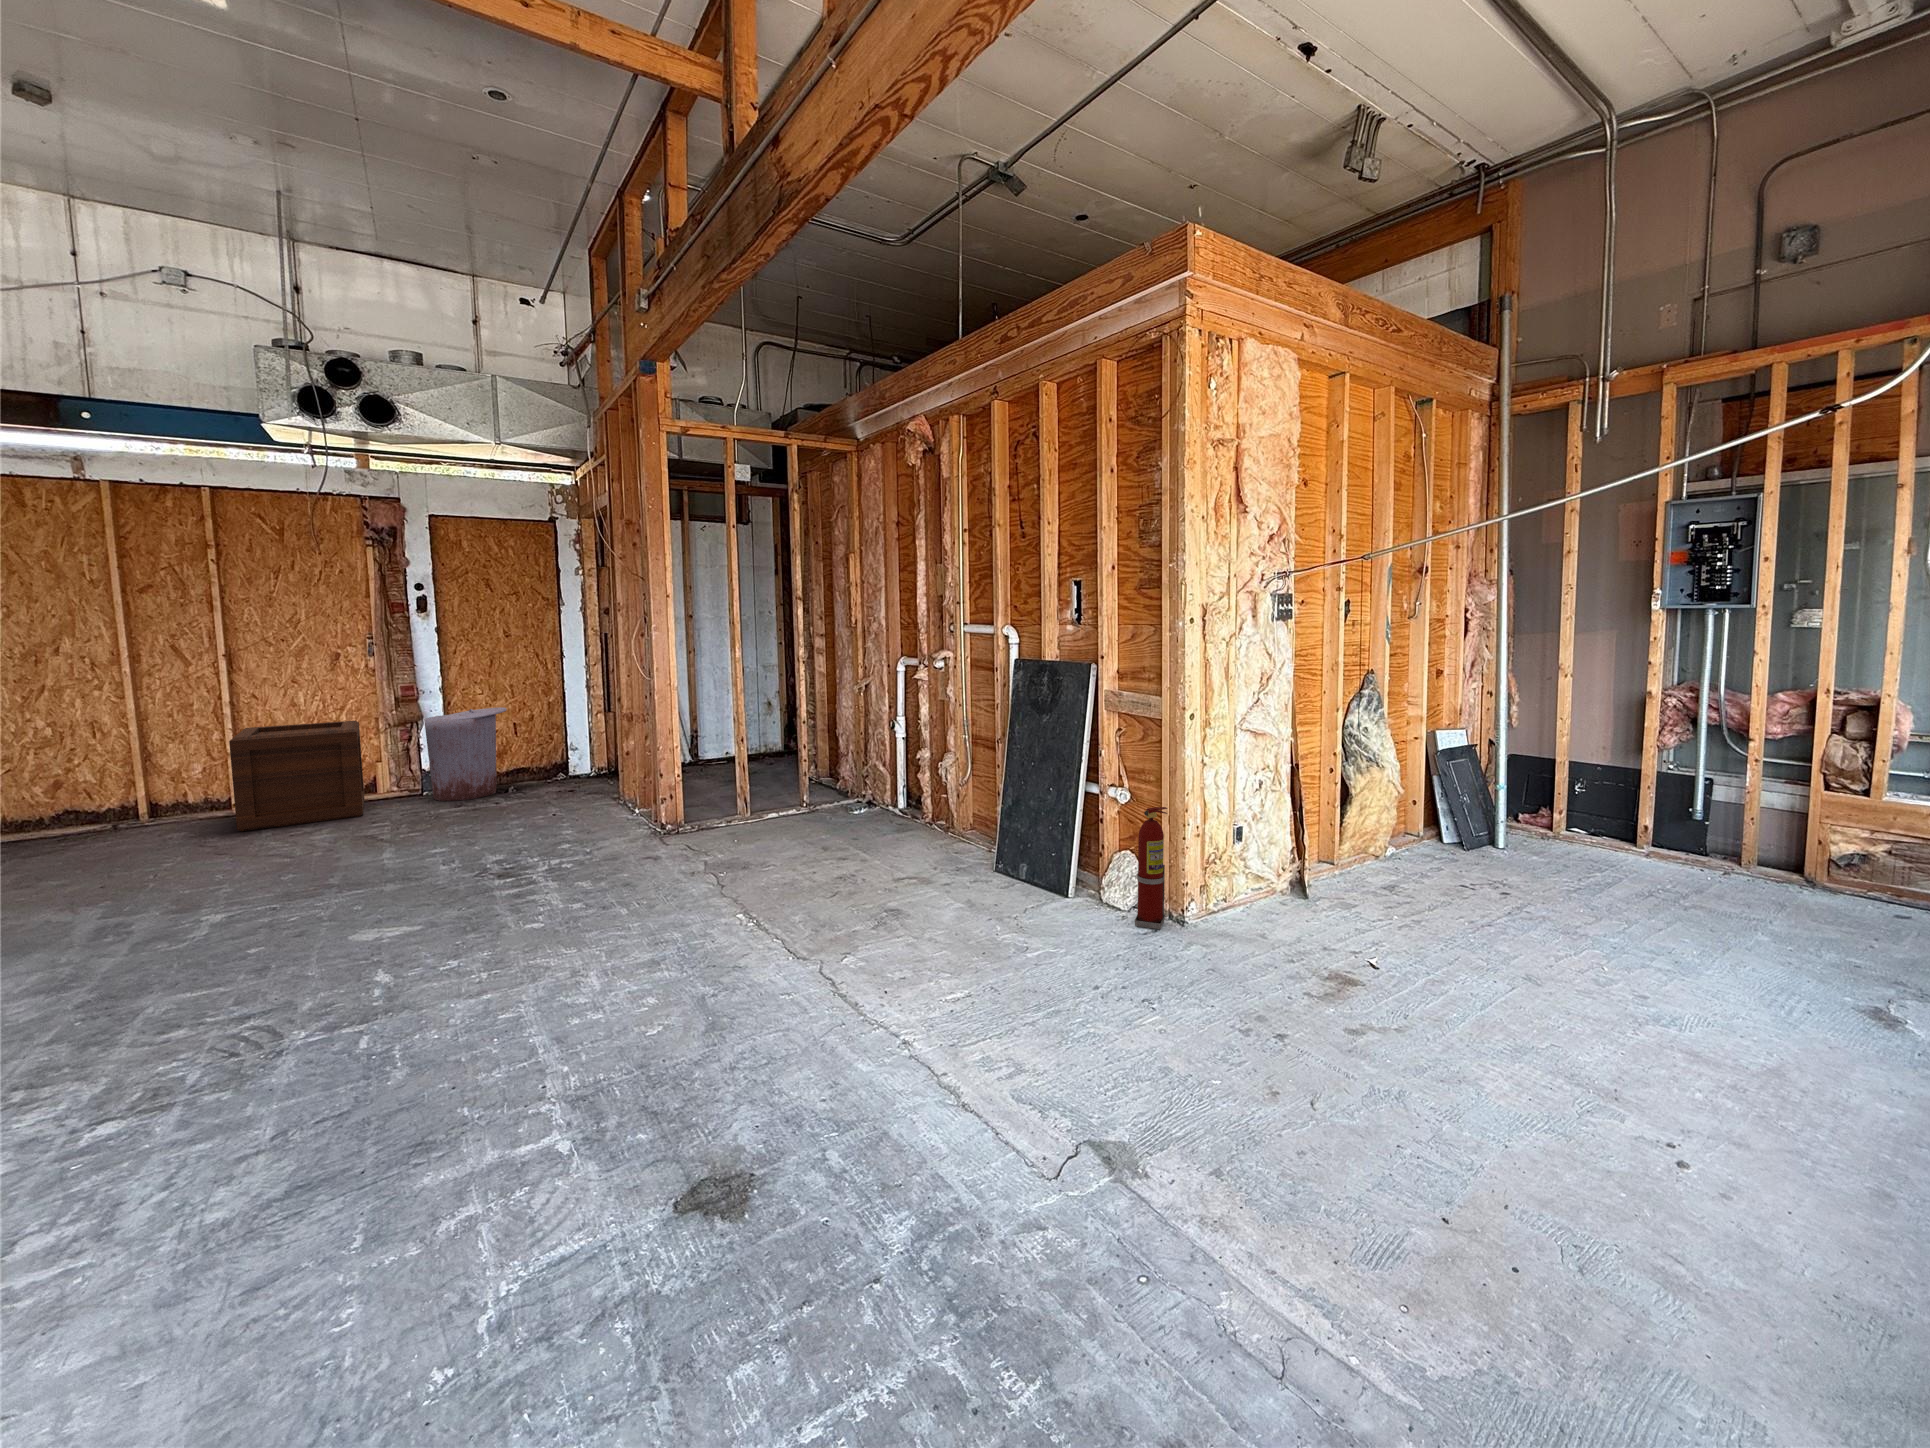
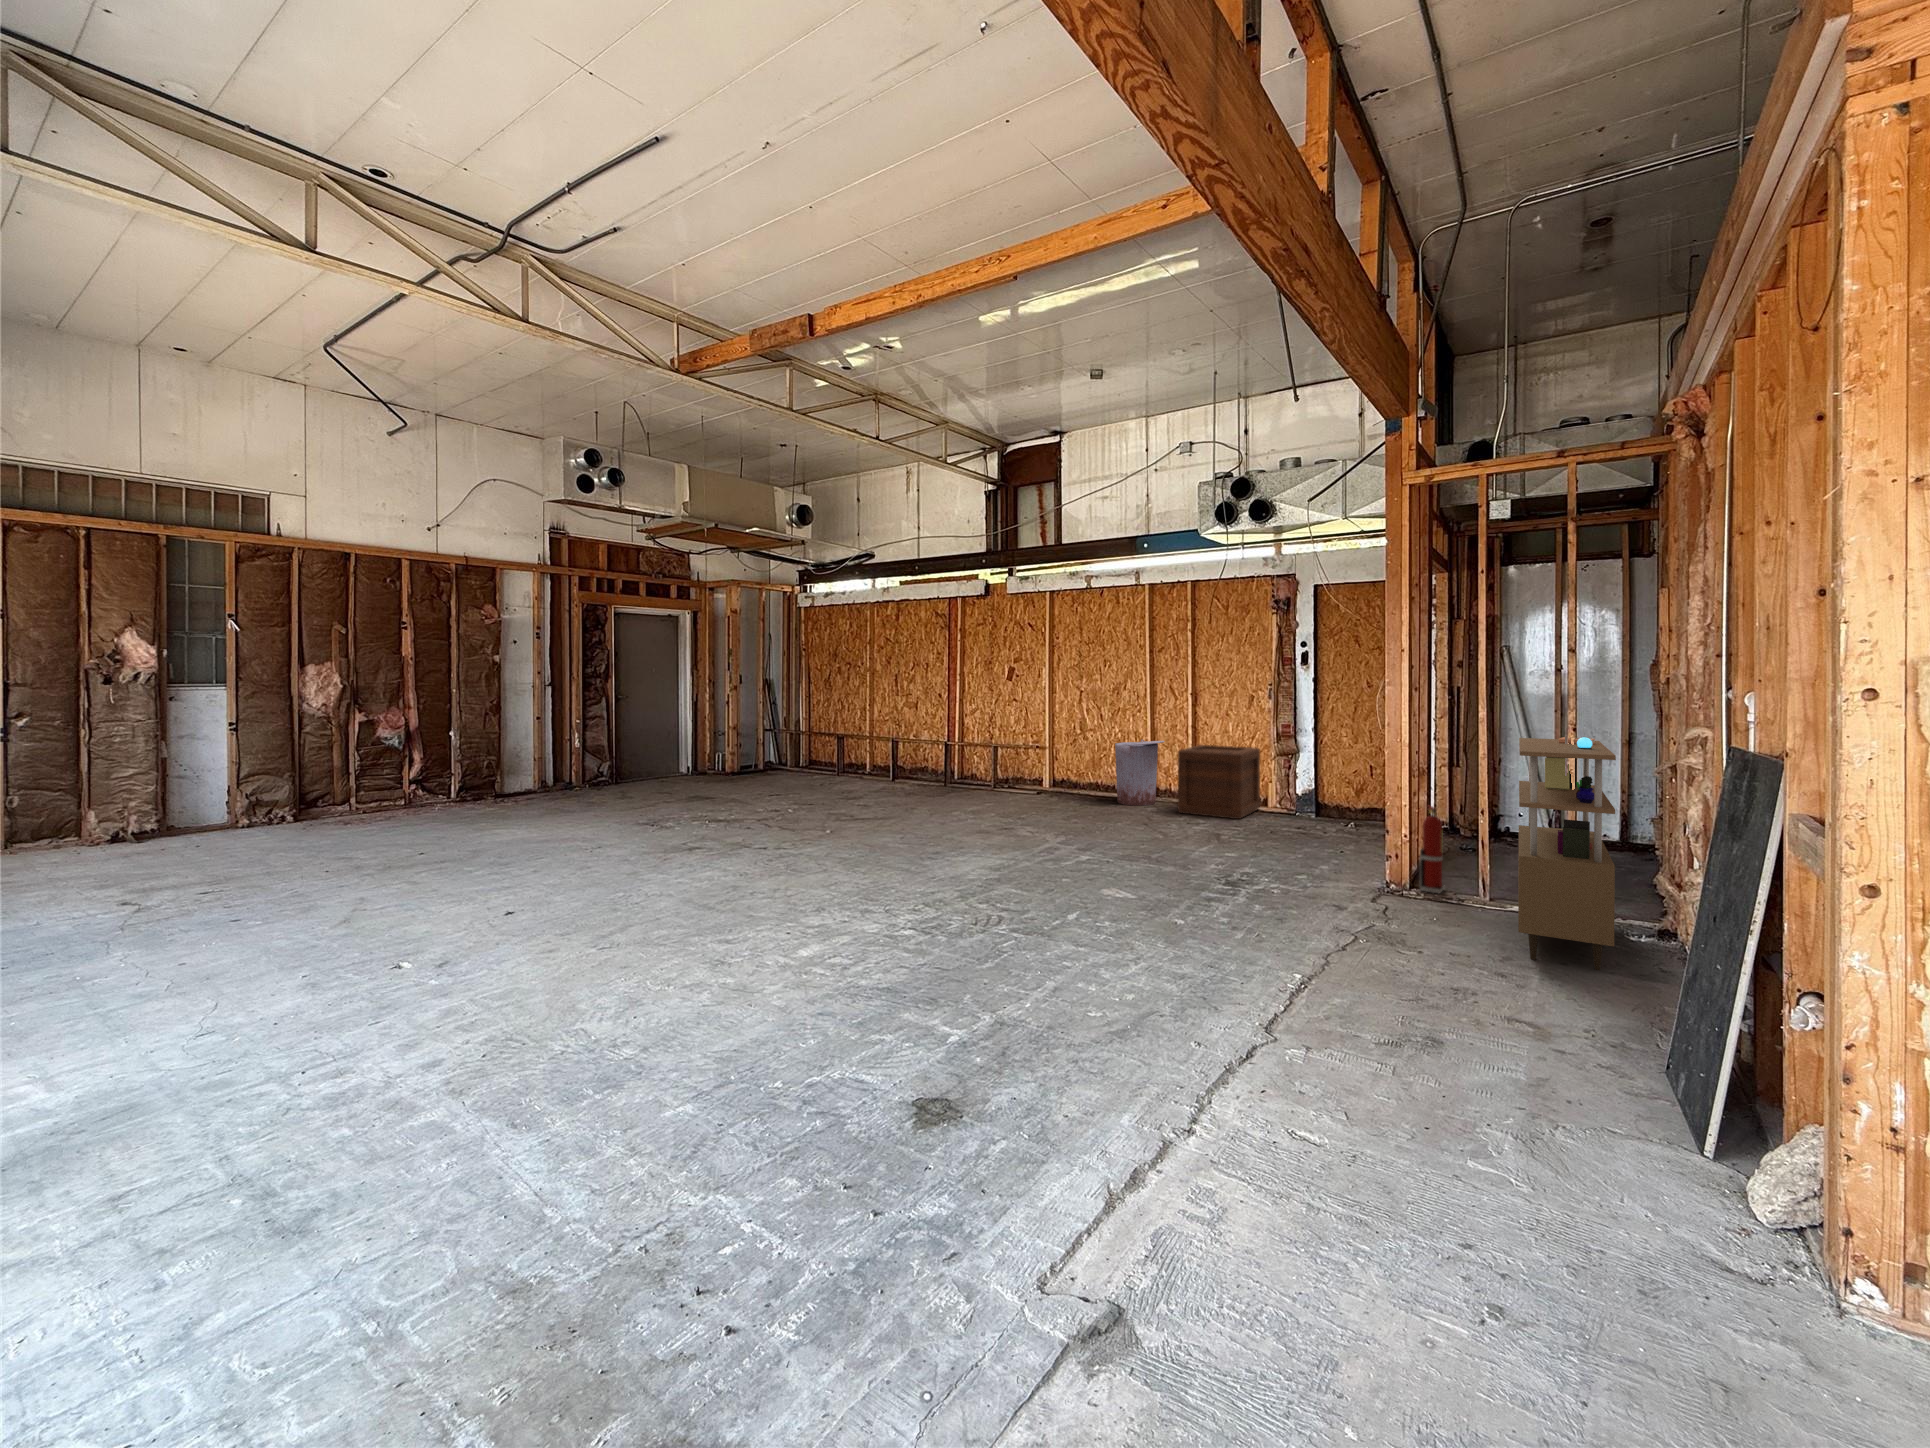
shelving unit: none [774,669,887,841] -> present [1518,737,1616,970]
trash can: present [424,708,507,801] -> present [1115,739,1164,806]
fire extinguisher: present [1135,807,1167,929] -> present [1420,805,1444,893]

